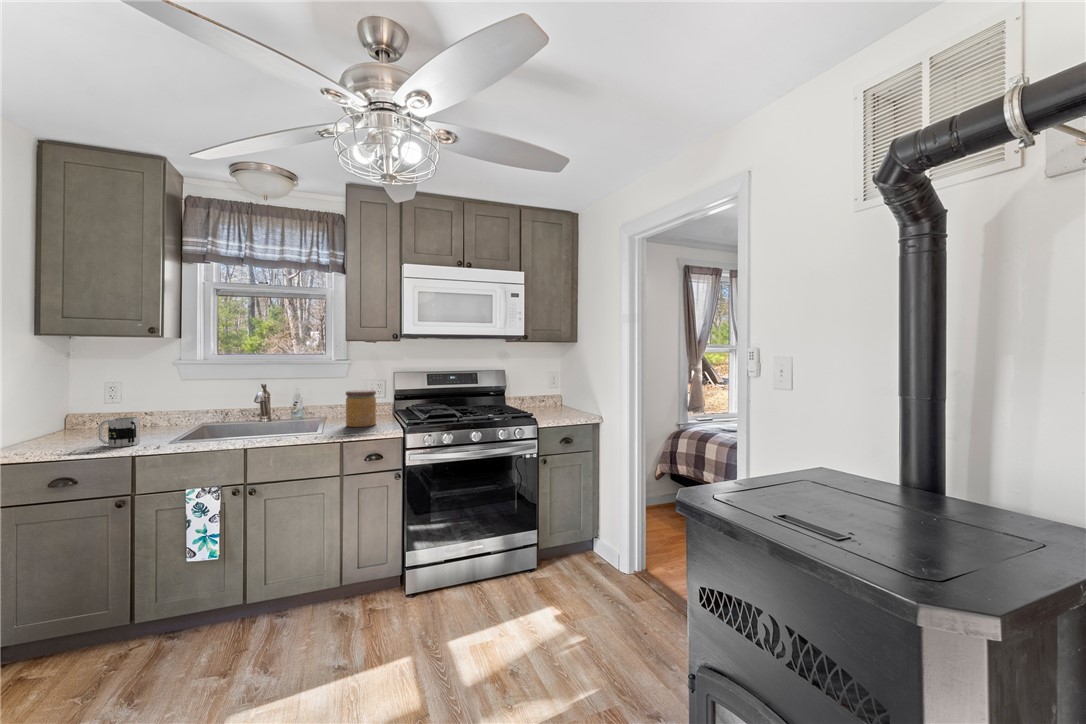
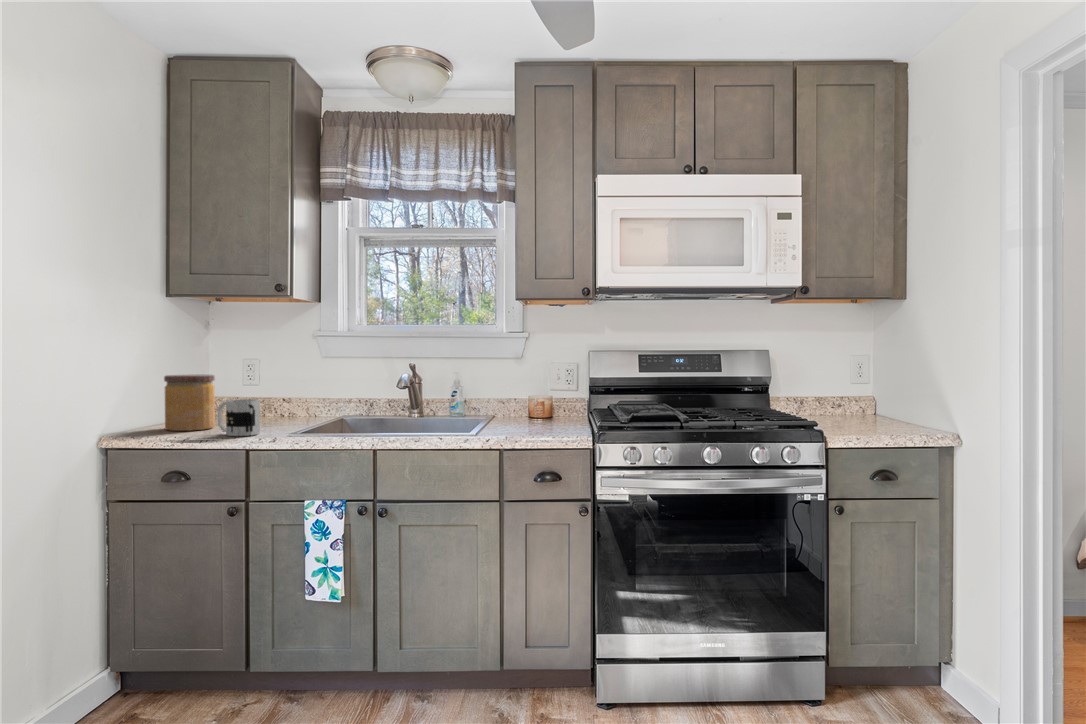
jar: present [346,390,376,427] -> present [164,374,215,431]

